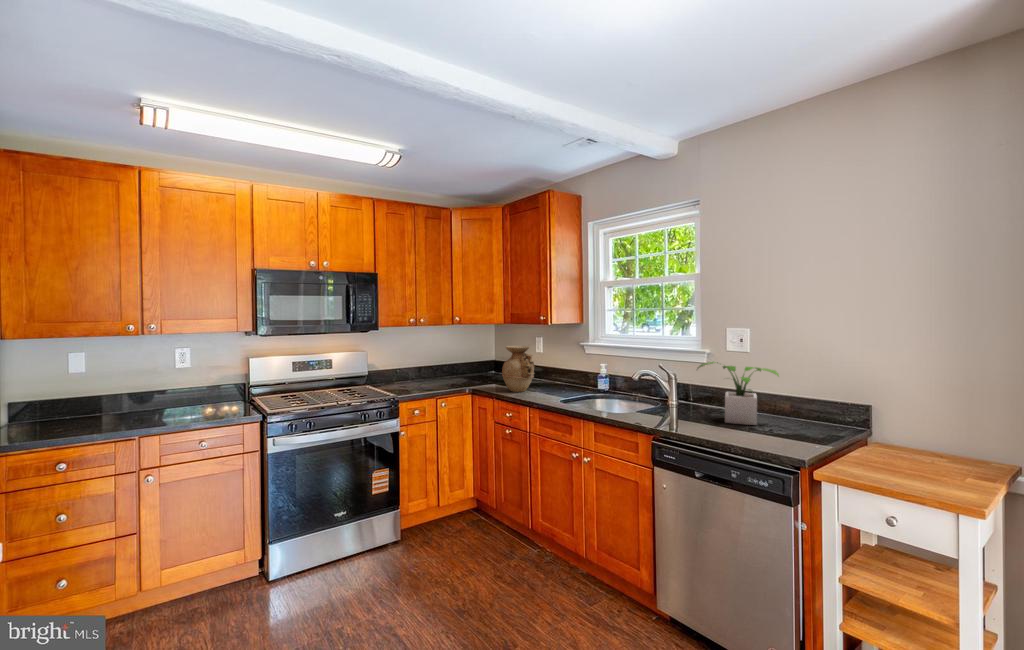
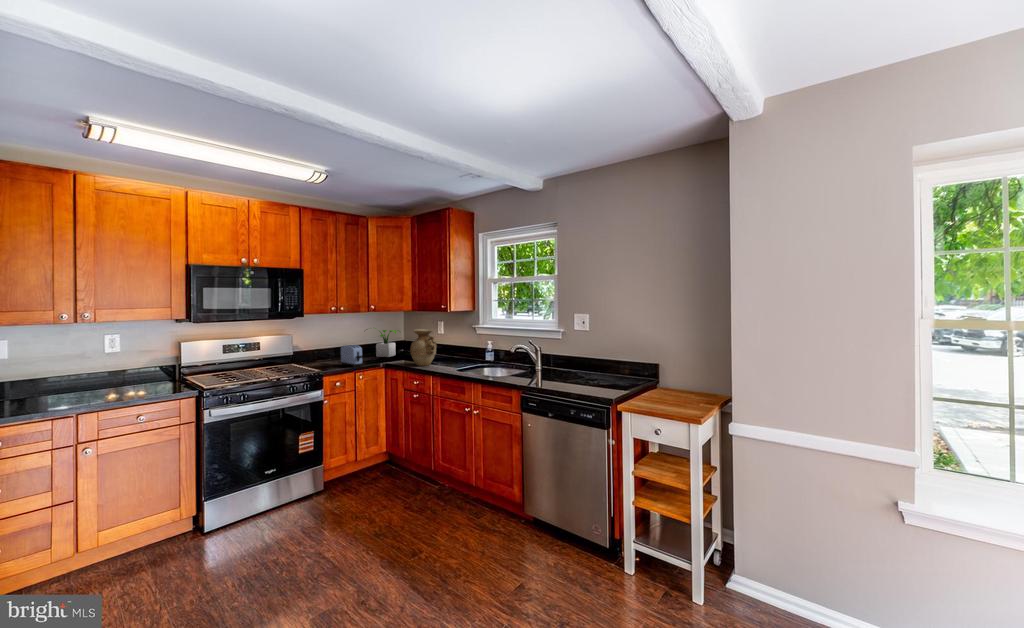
potted plant: present [698,362,779,425] -> present [375,328,397,357]
toaster: none [420,364,445,391] -> present [340,345,363,368]

